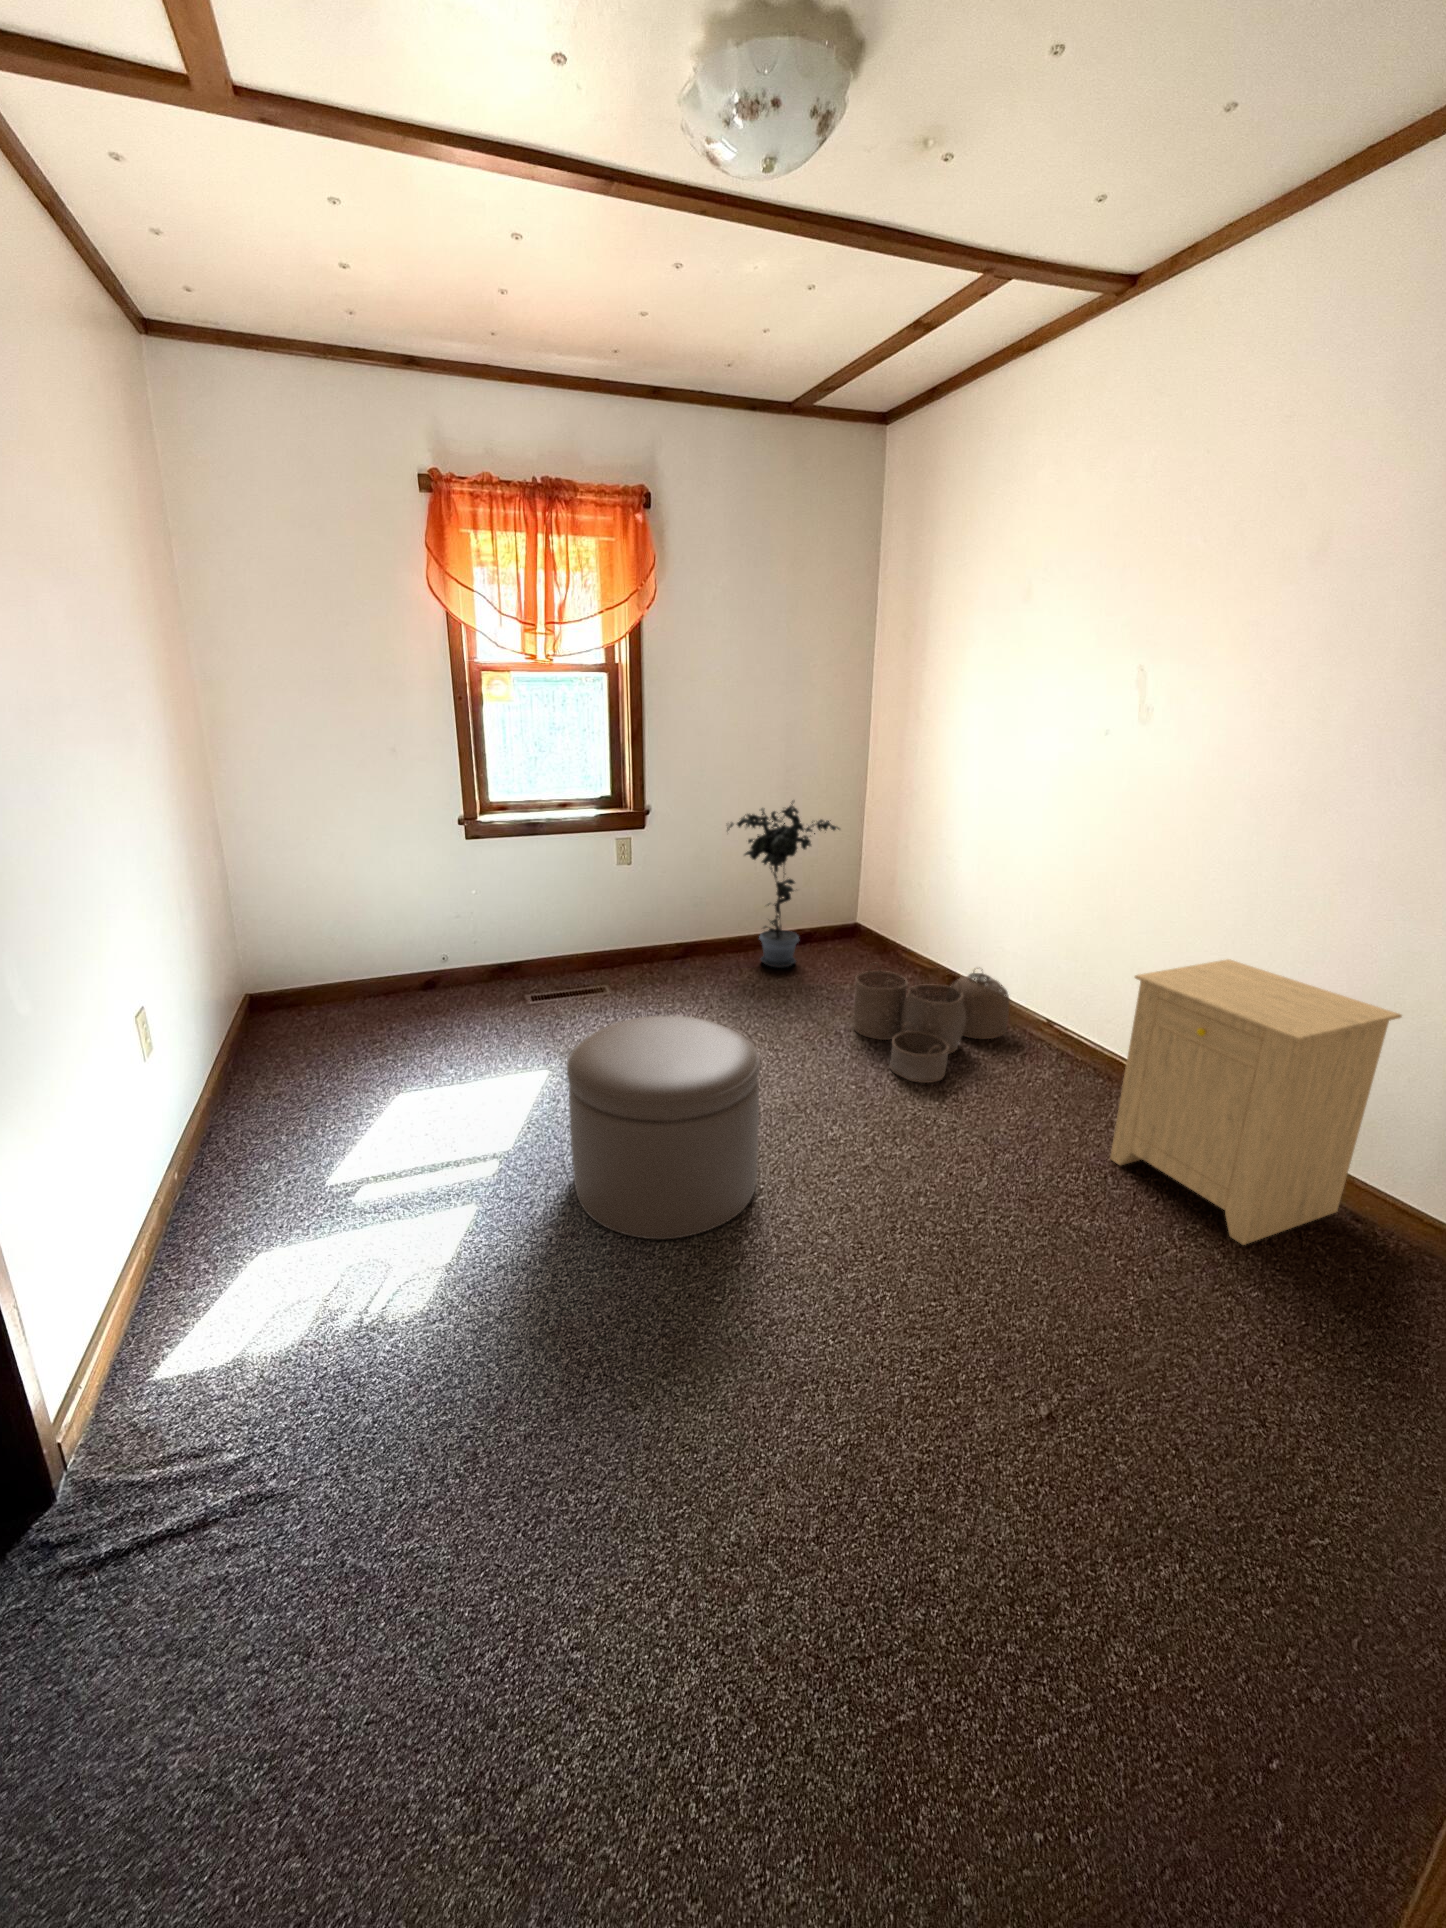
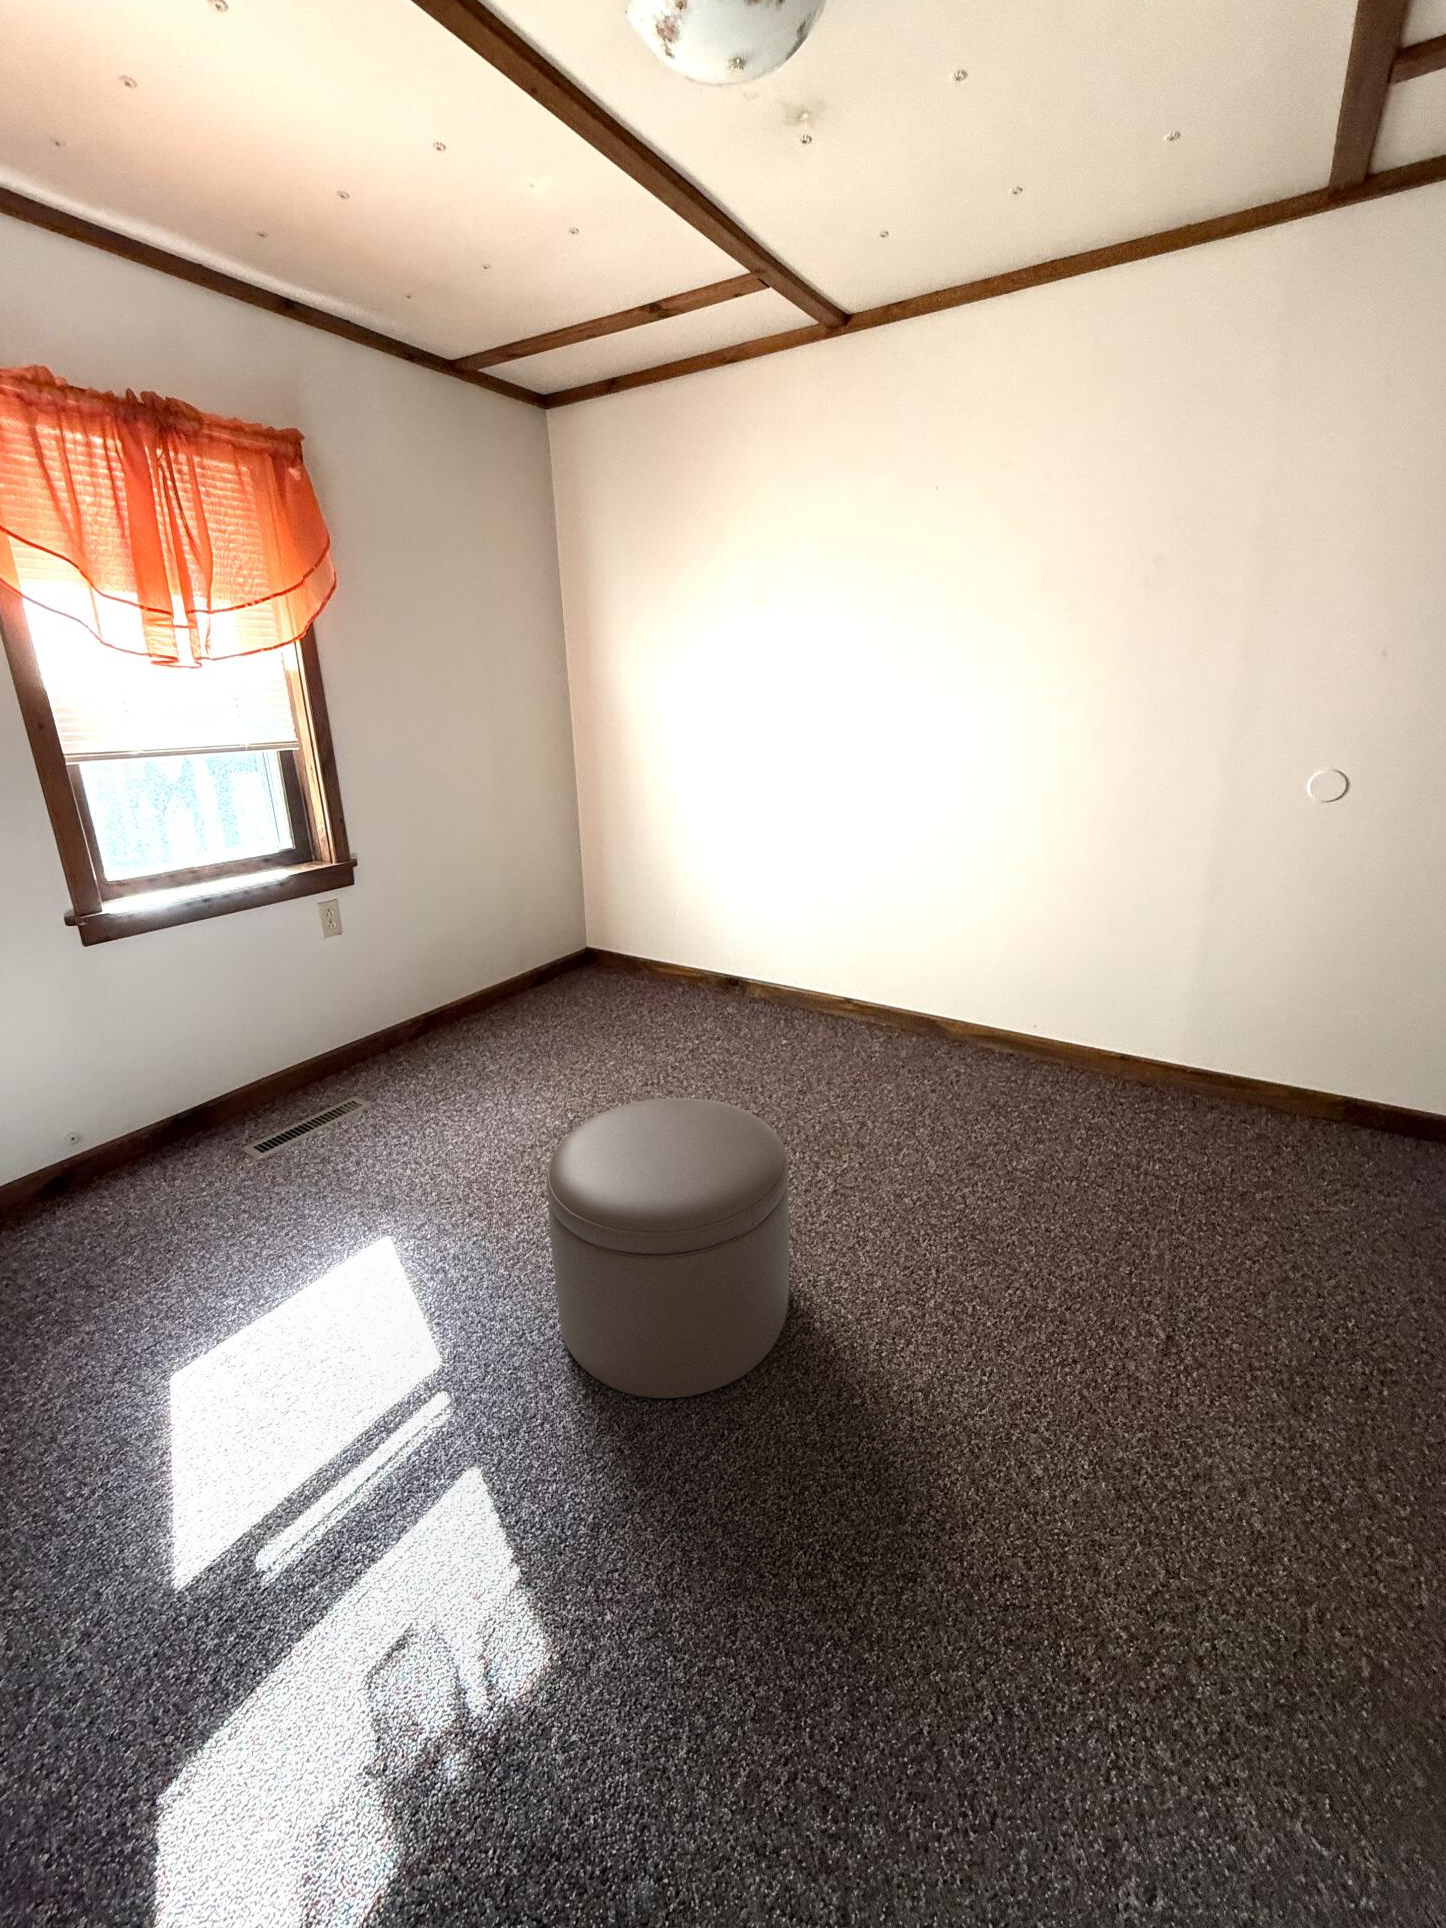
potted plant: present [727,801,840,968] -> none [461,825,586,1021]
side table: present [1110,959,1402,1245] -> none [987,913,1162,1139]
woven basket: present [853,964,1010,1083] -> none [678,968,812,1097]

